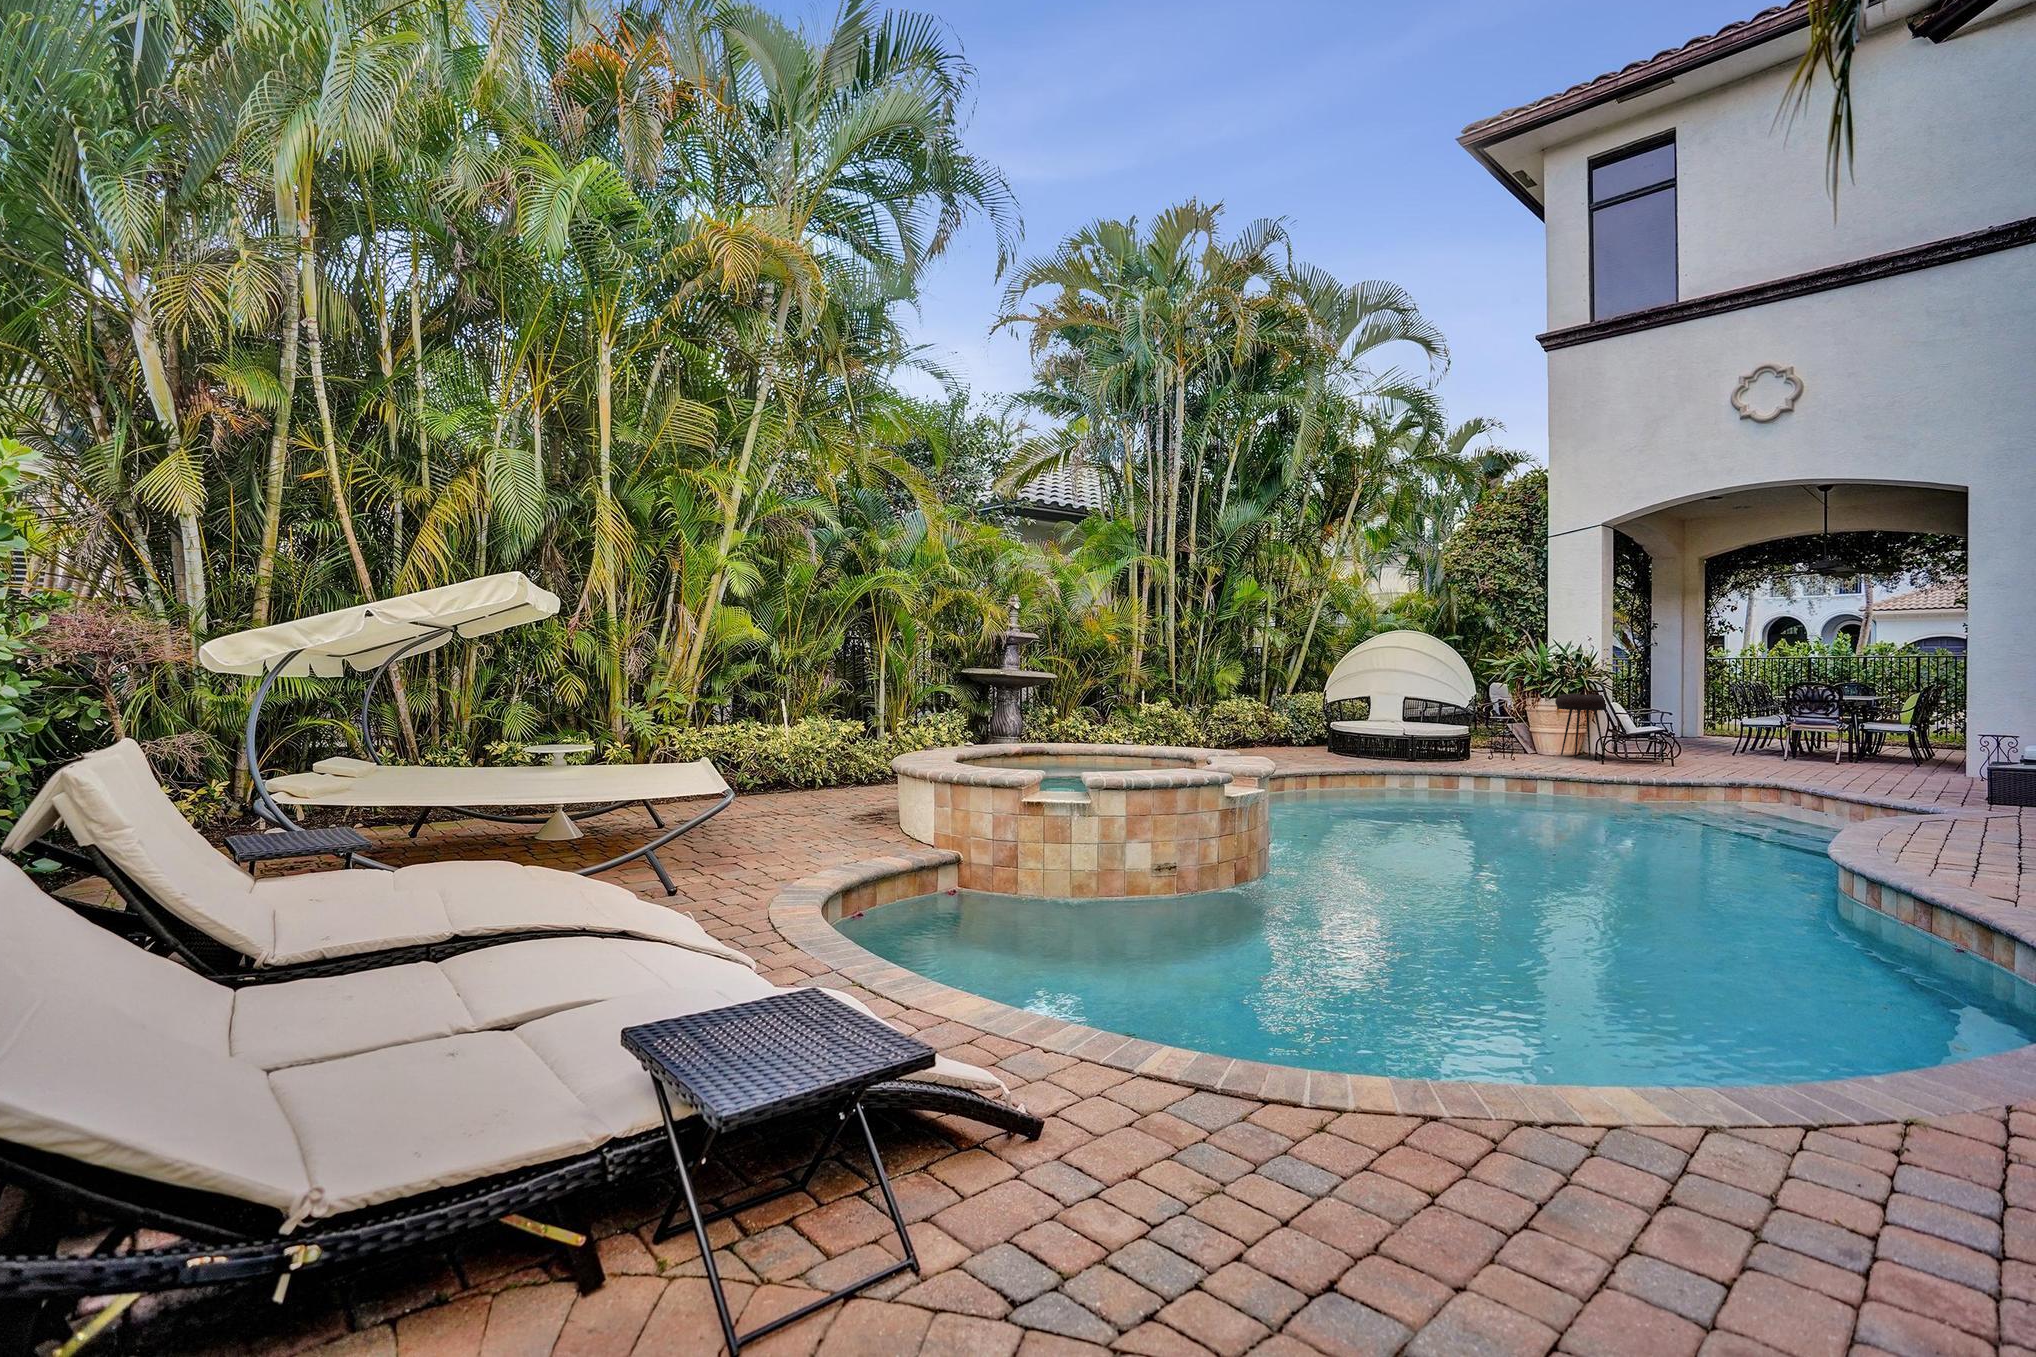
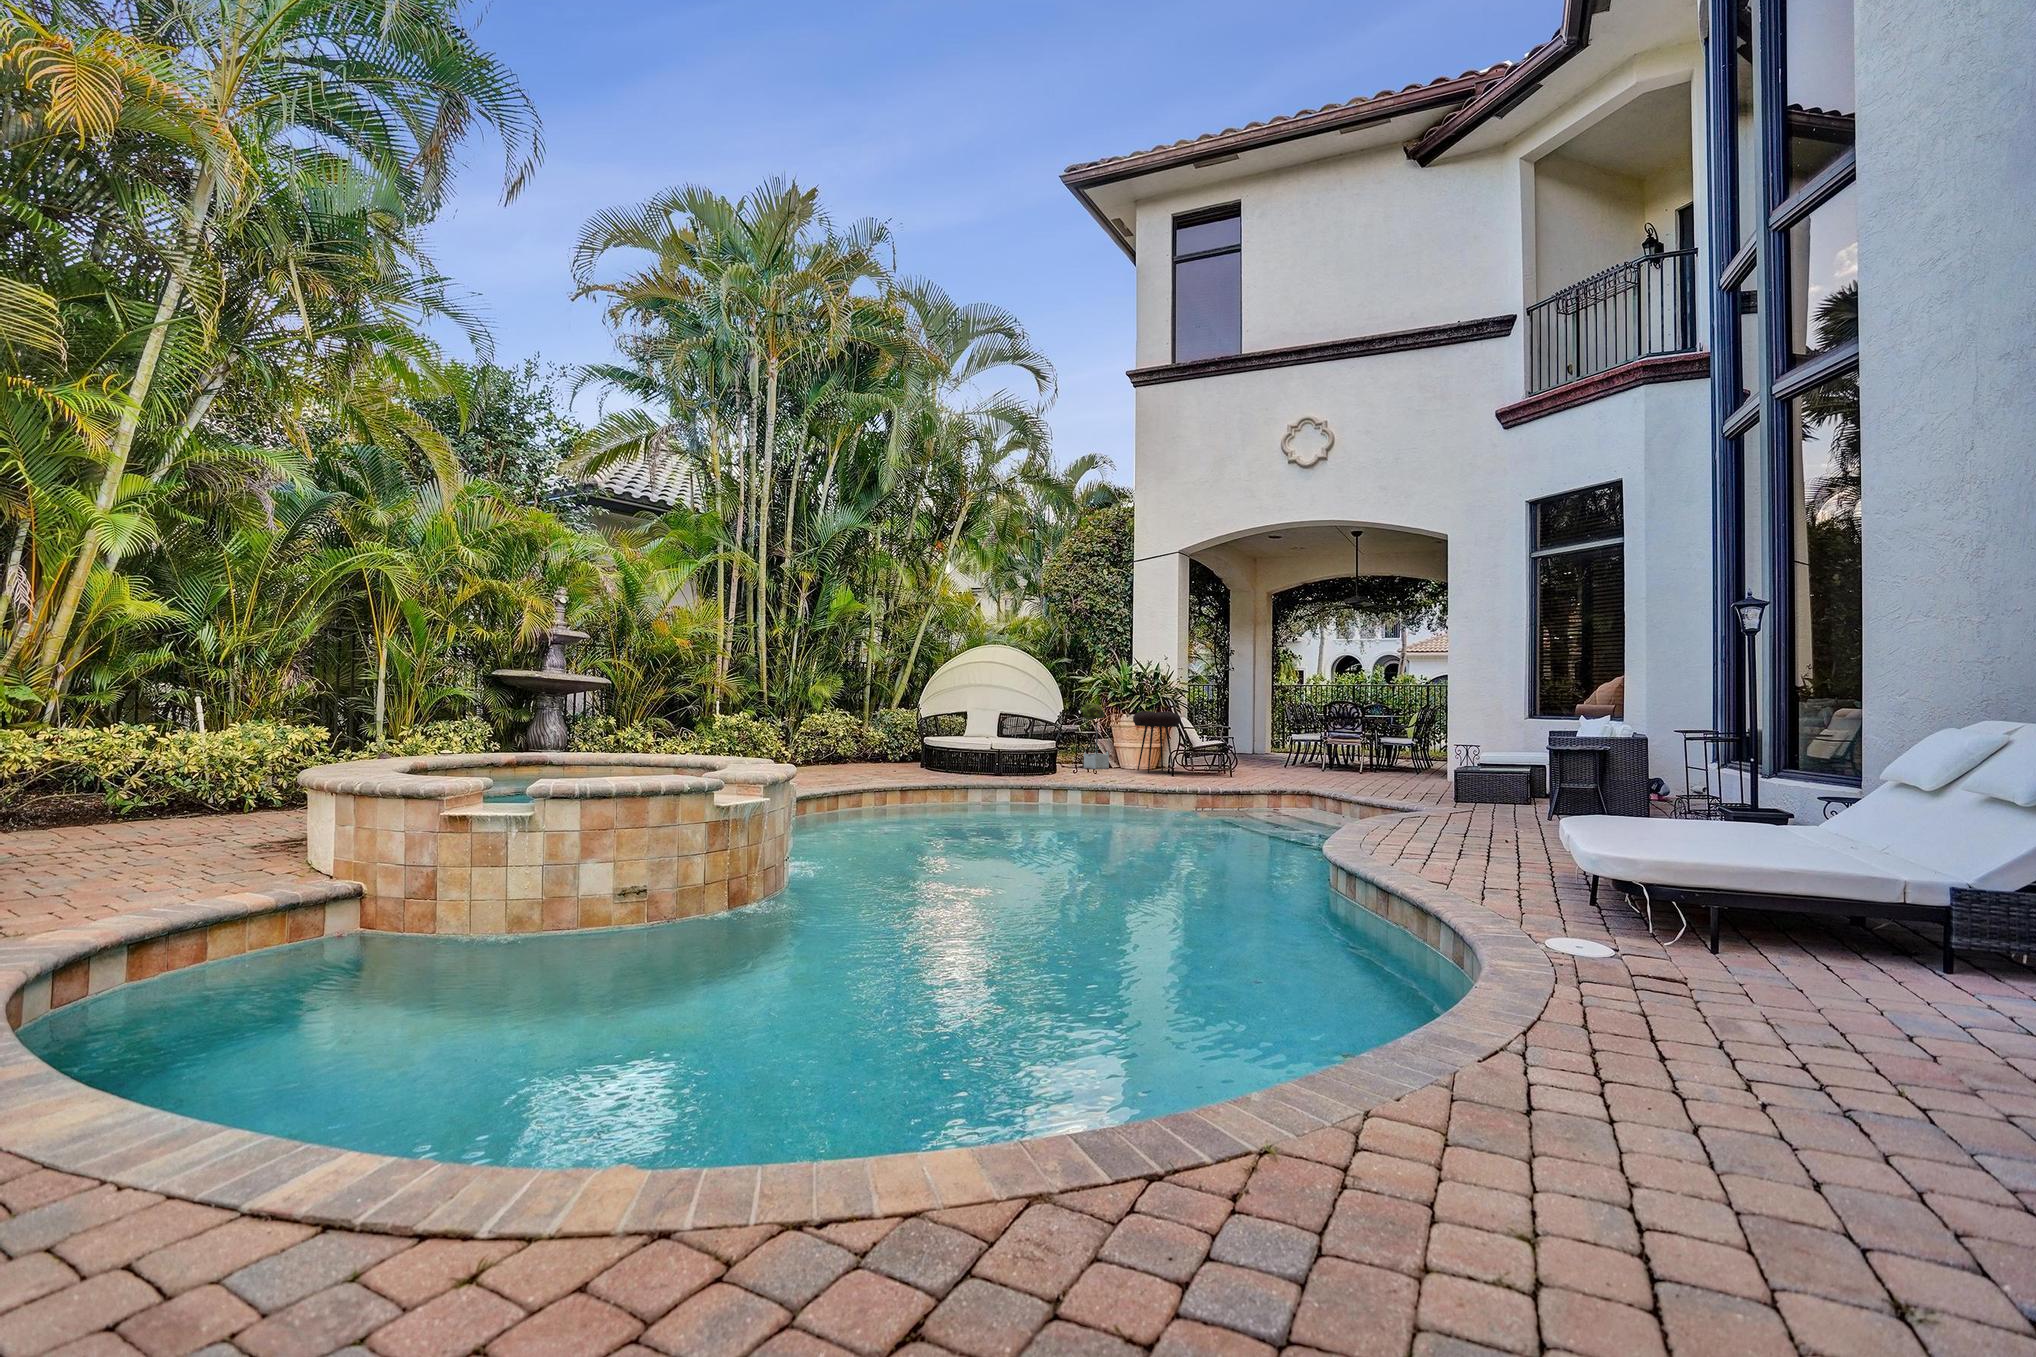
potted tree: none [1494,684,1527,753] -> present [1081,702,1109,769]

